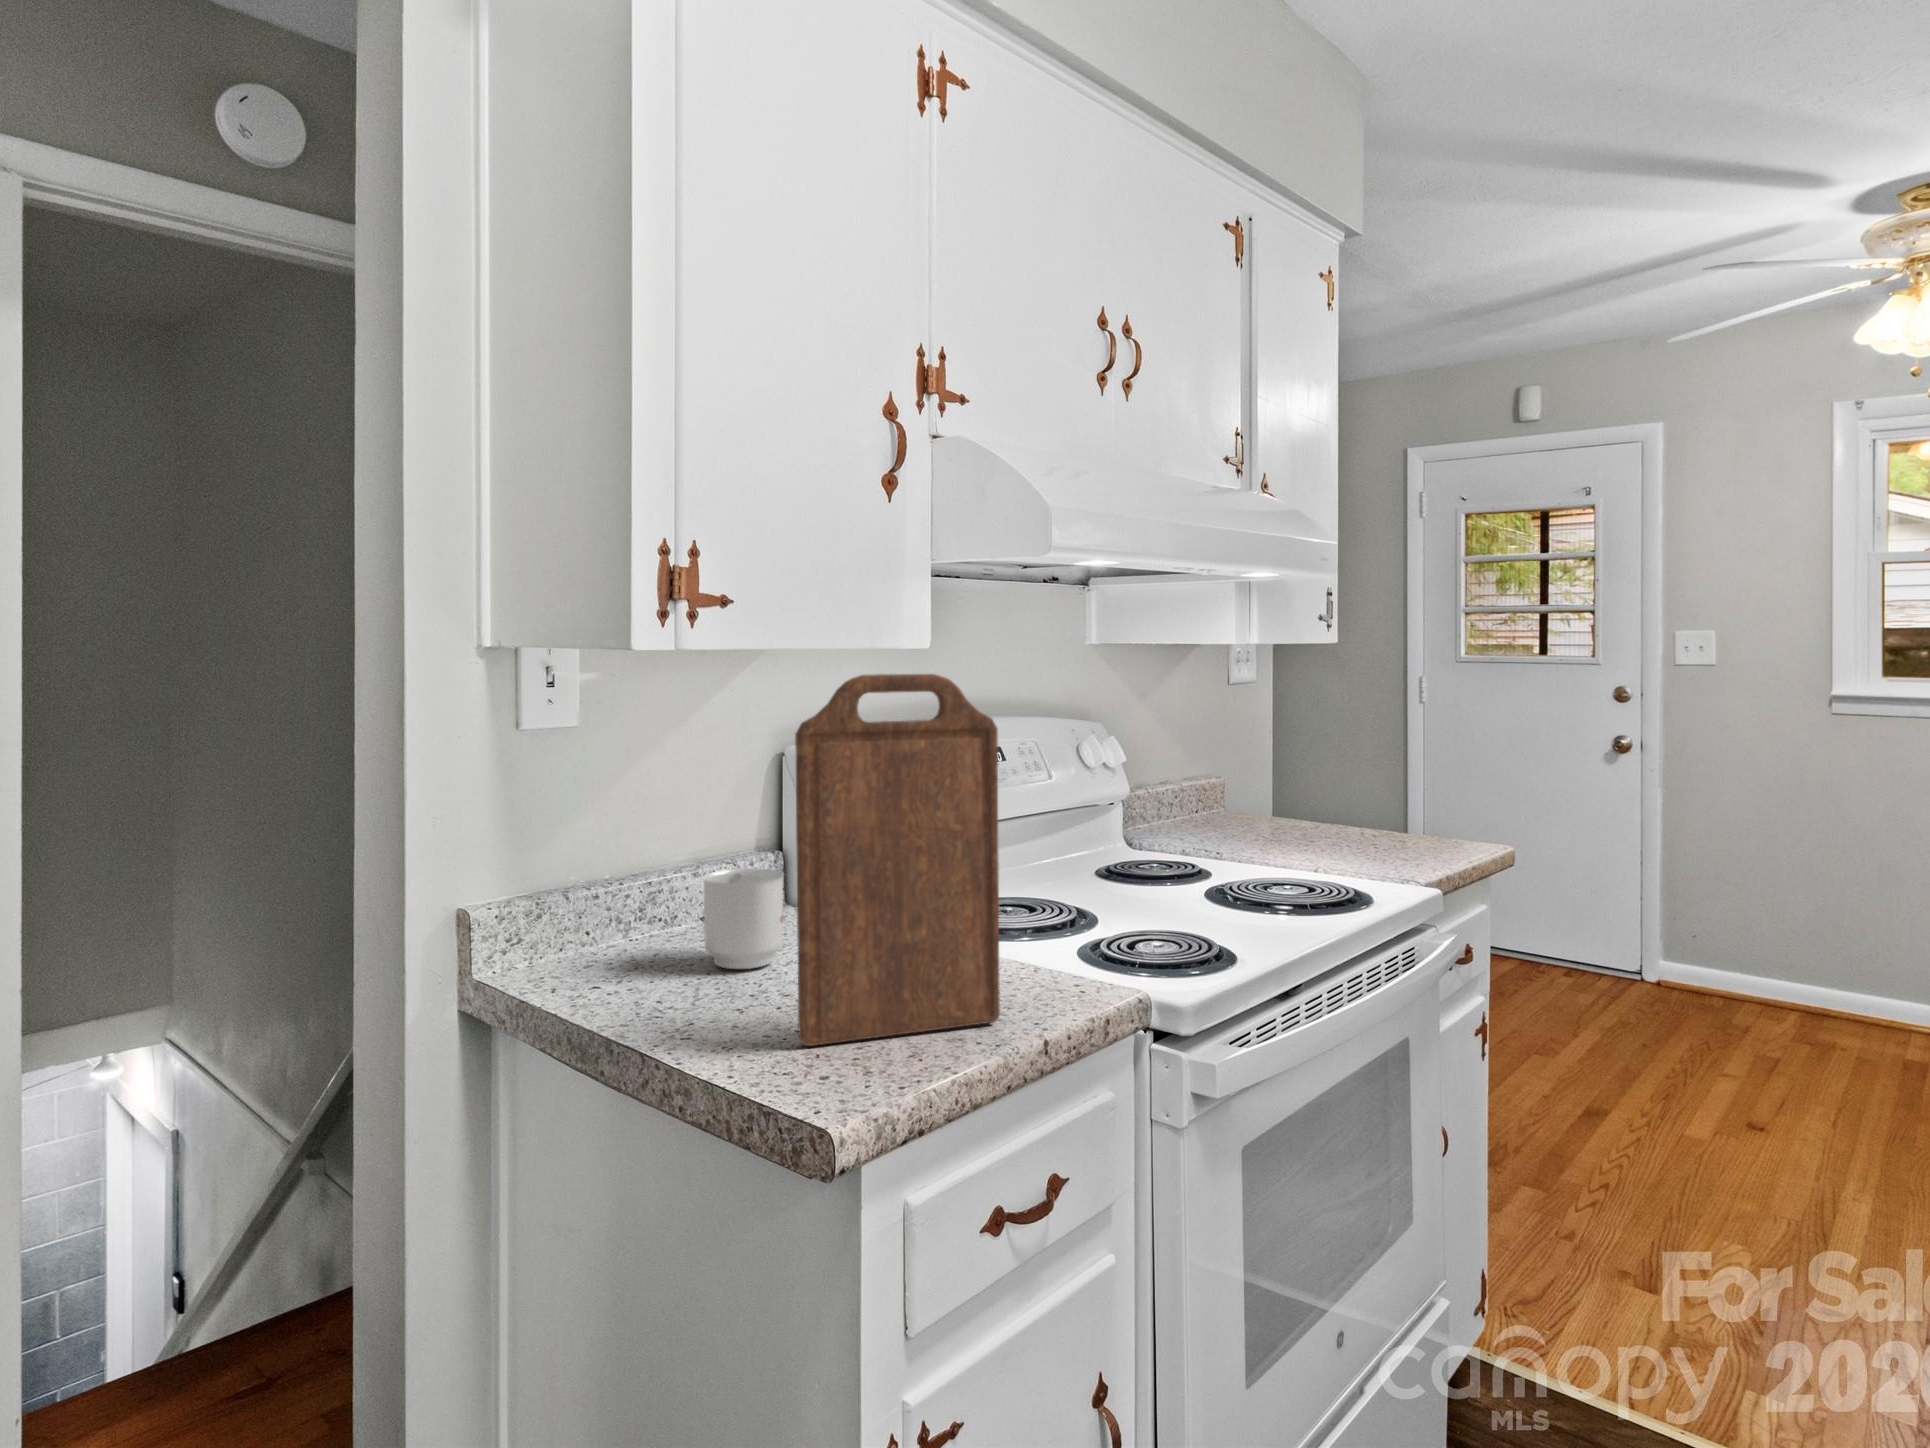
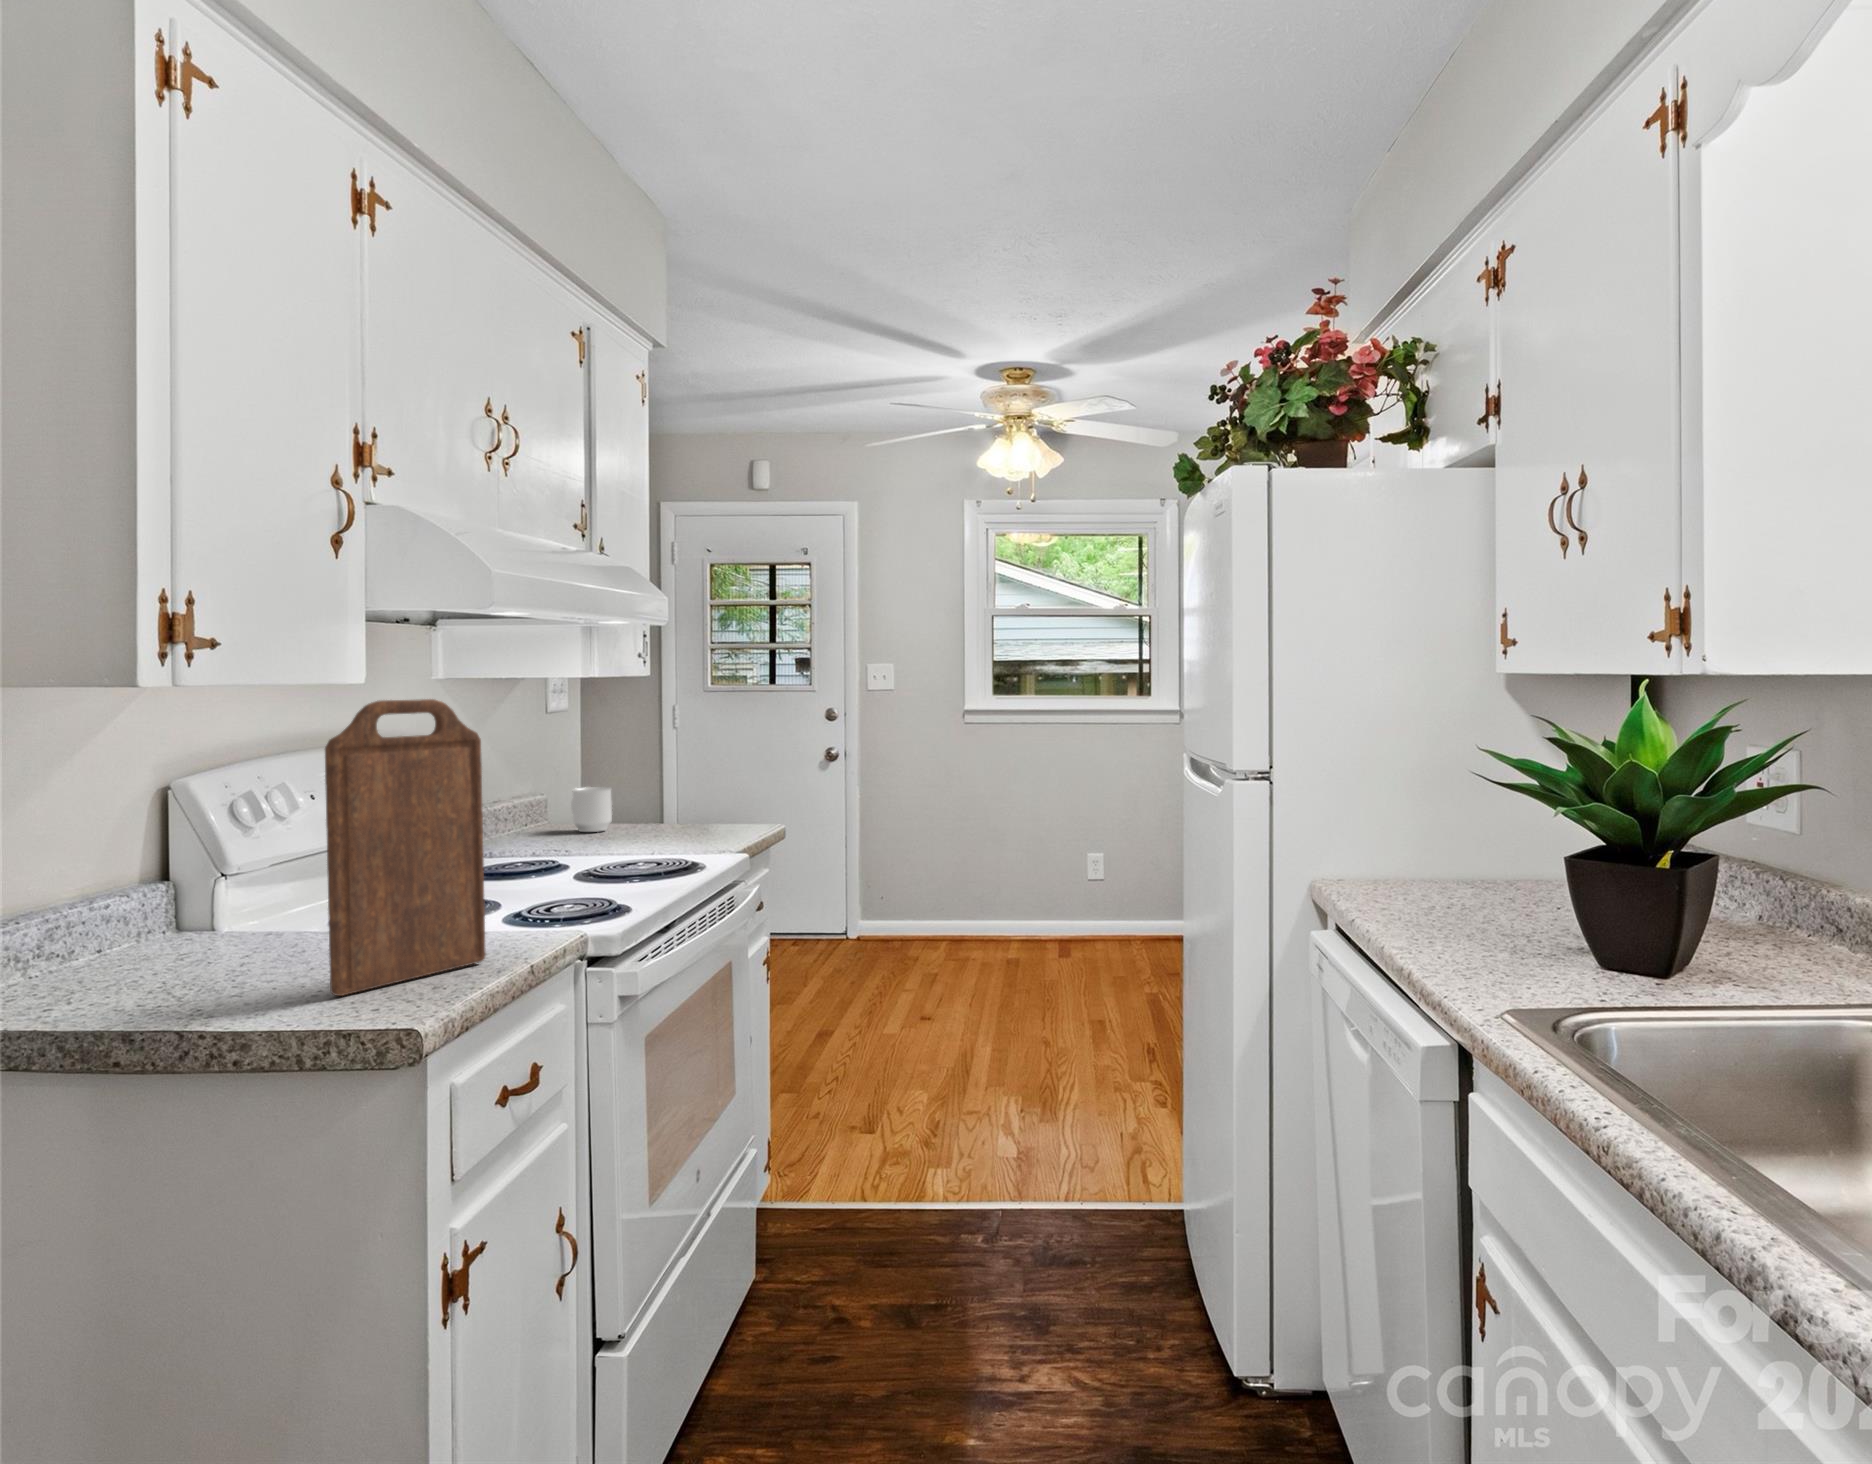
mug: present [702,869,784,969] -> present [571,787,612,832]

